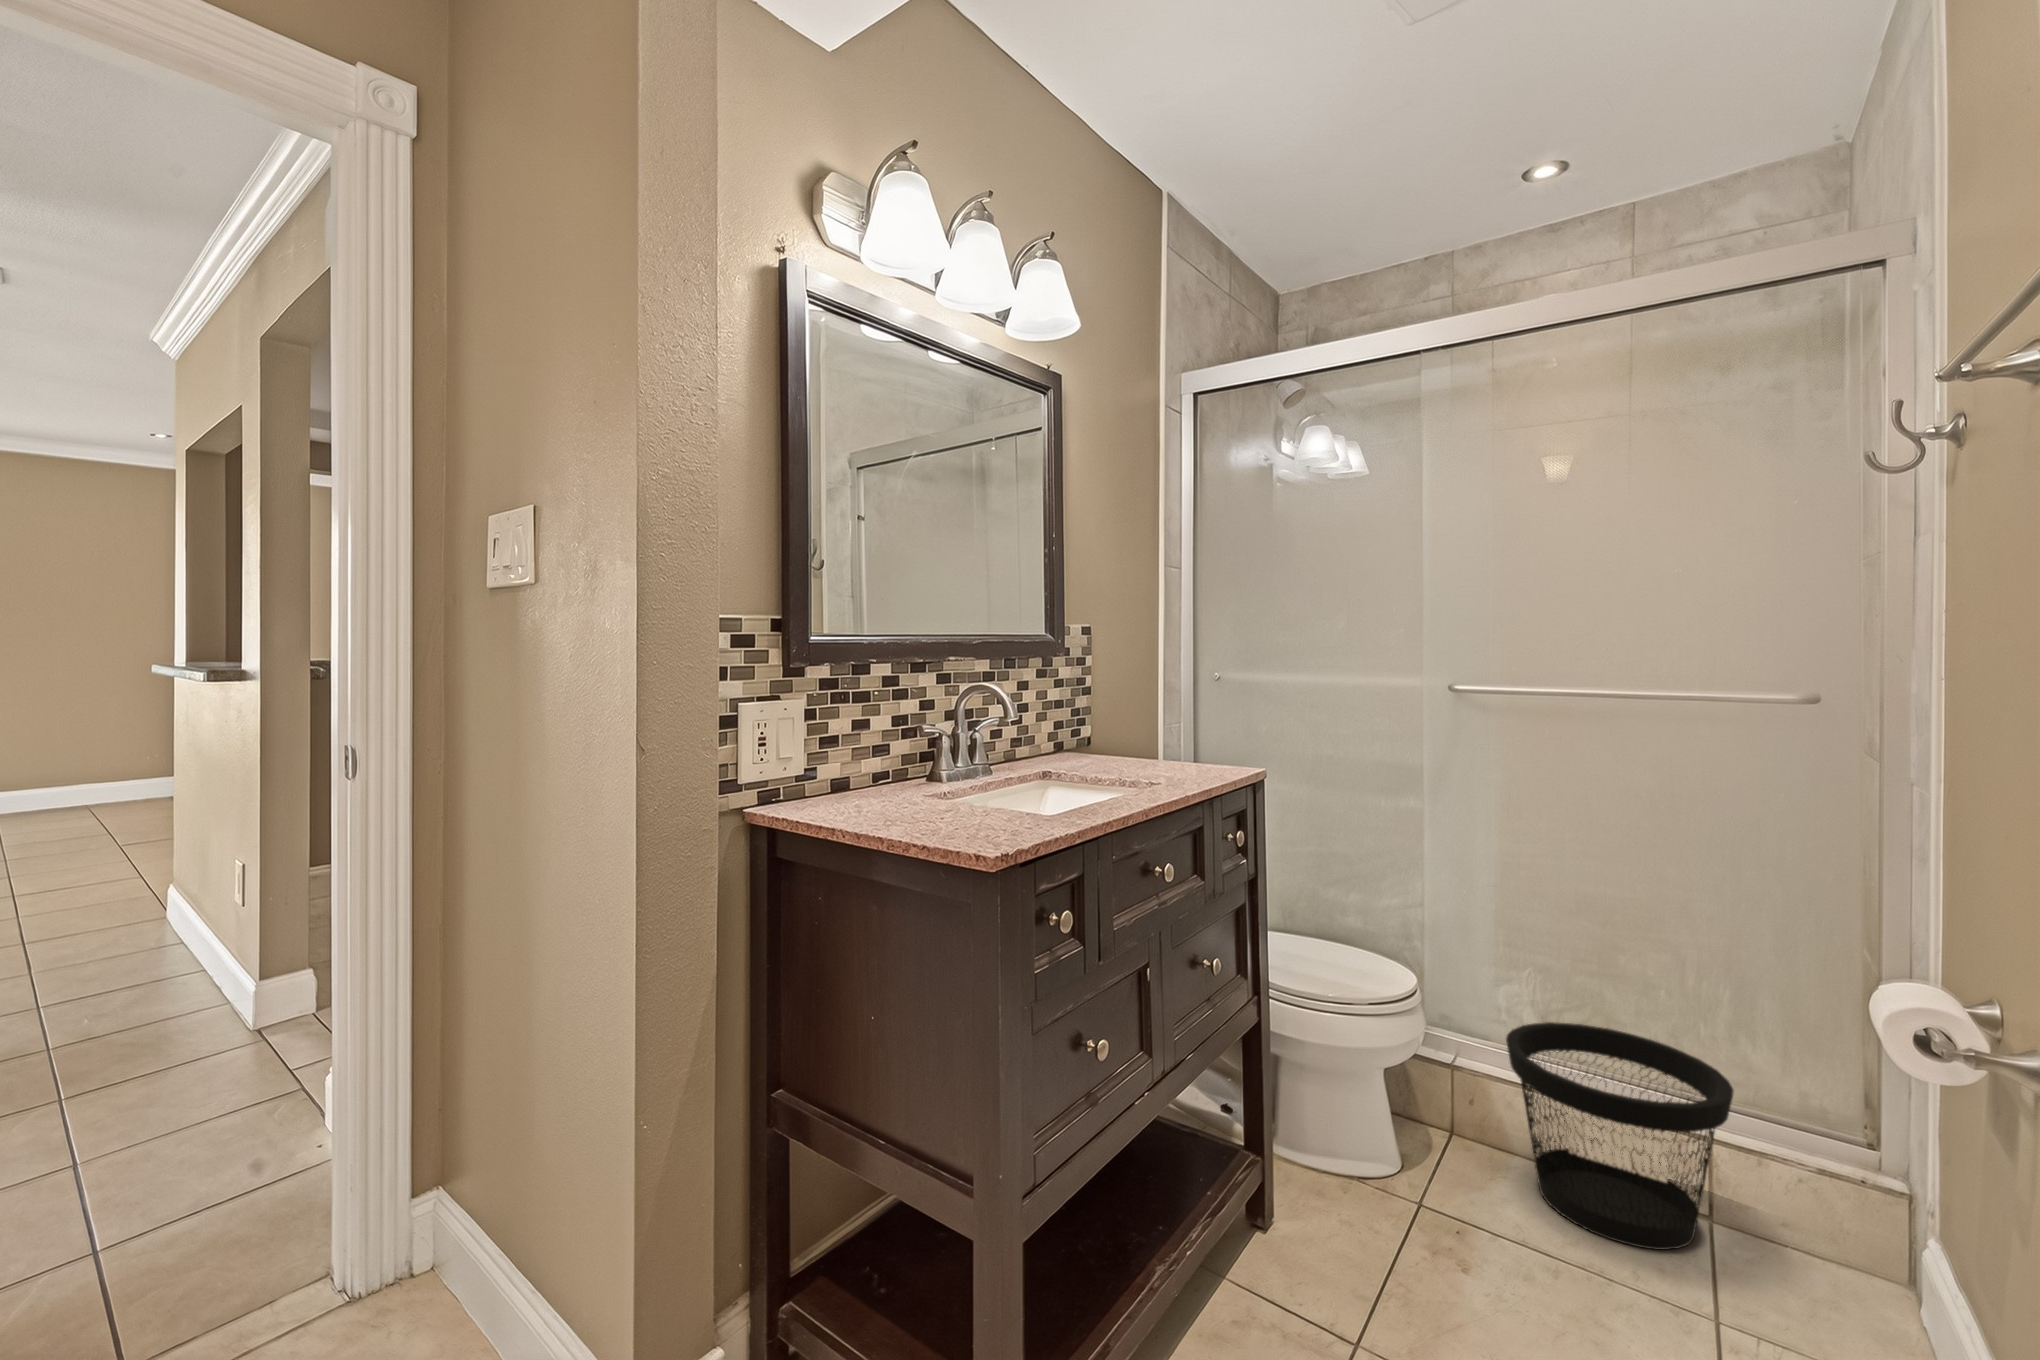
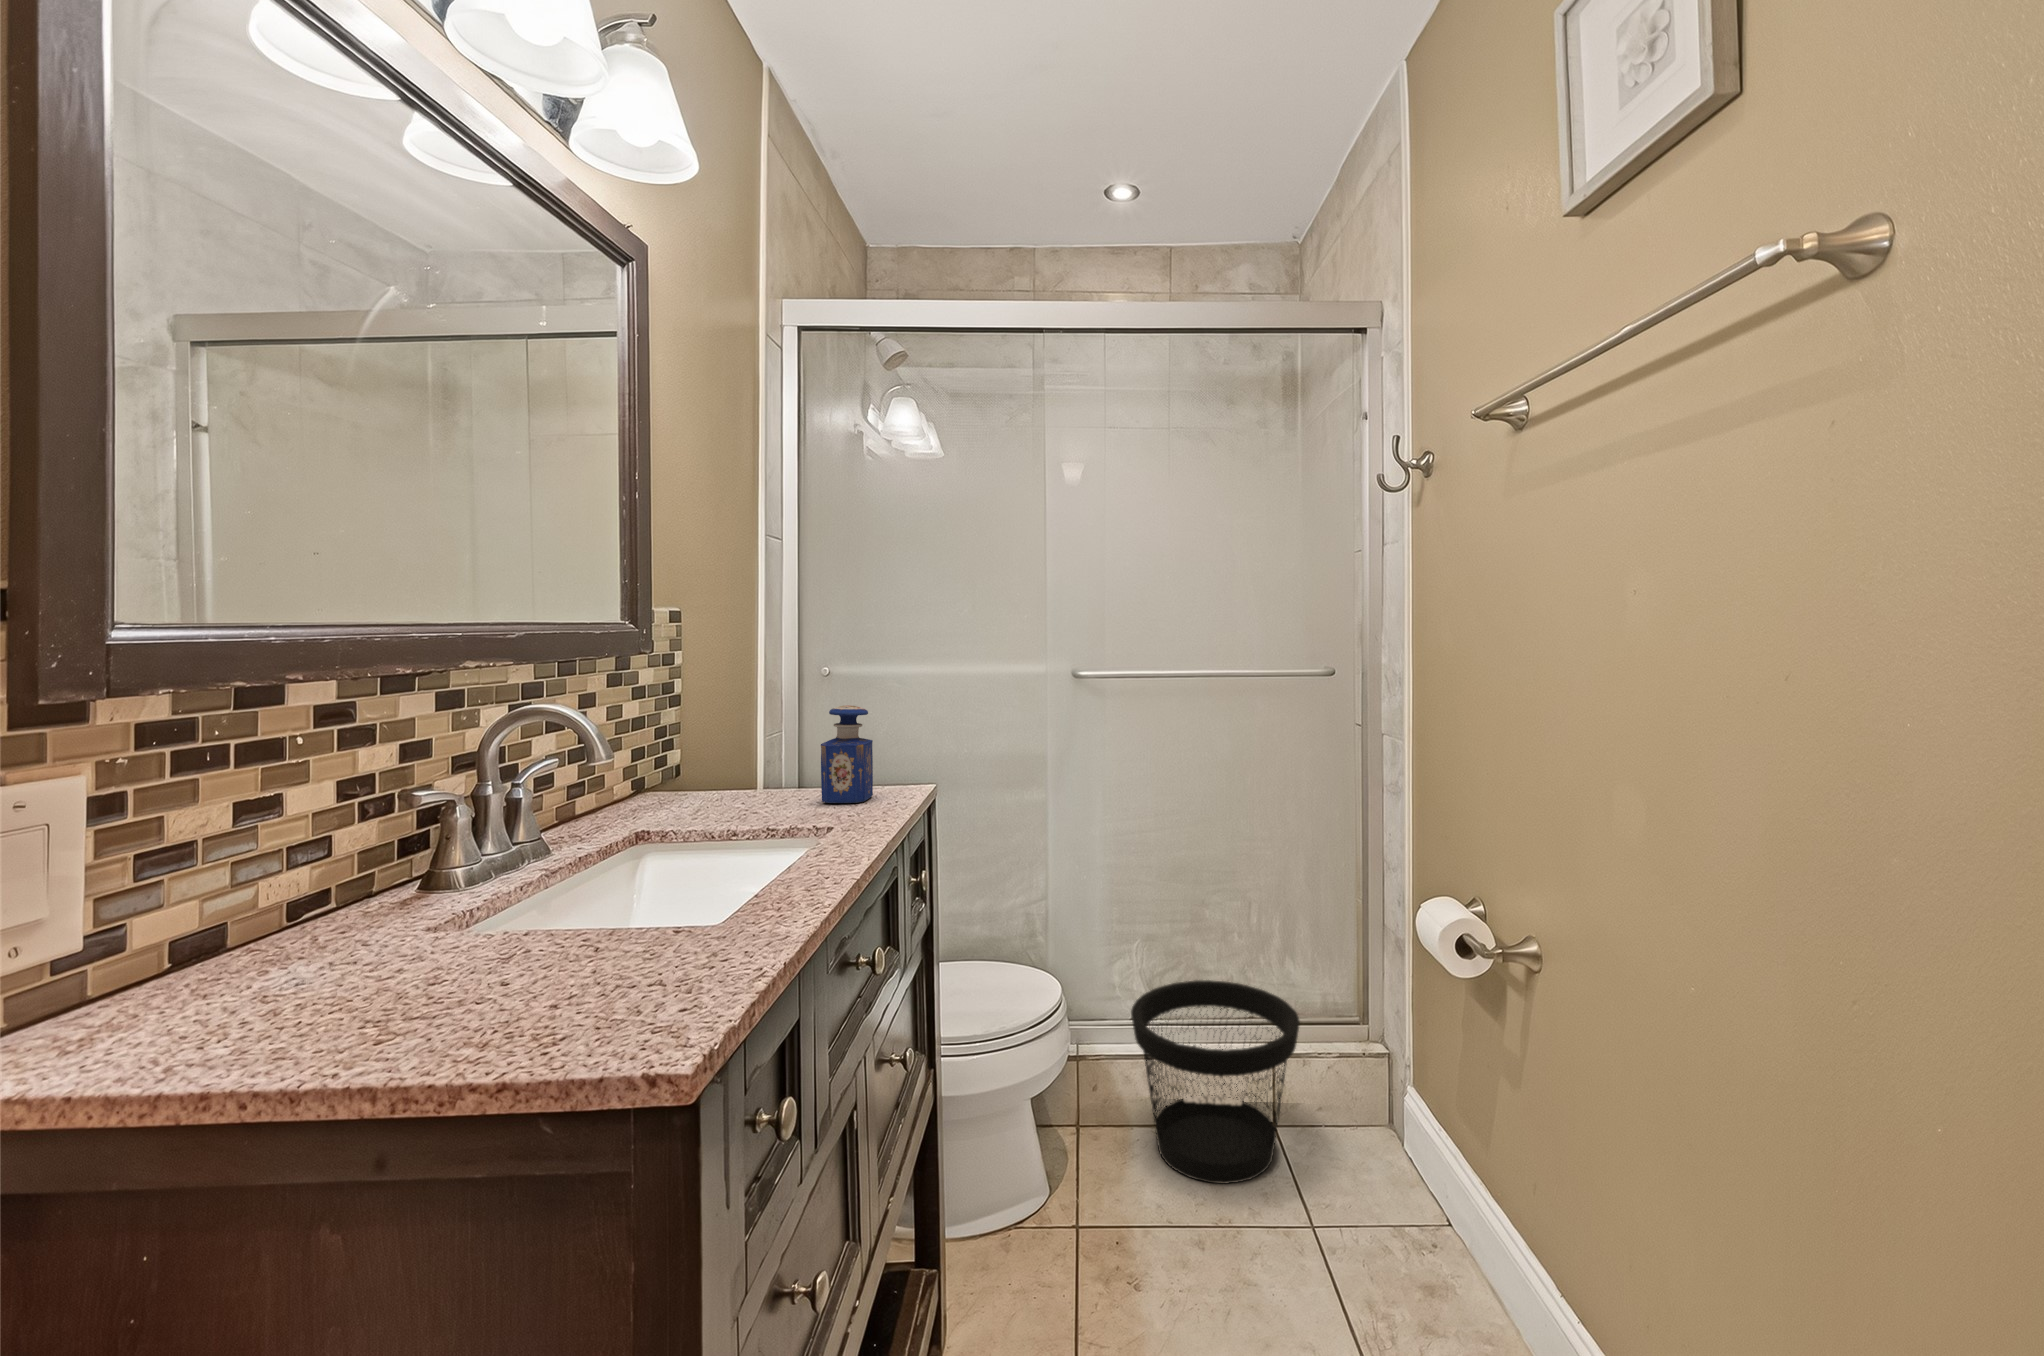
perfume bottle: none [1172,699,1213,773] -> present [821,705,873,803]

